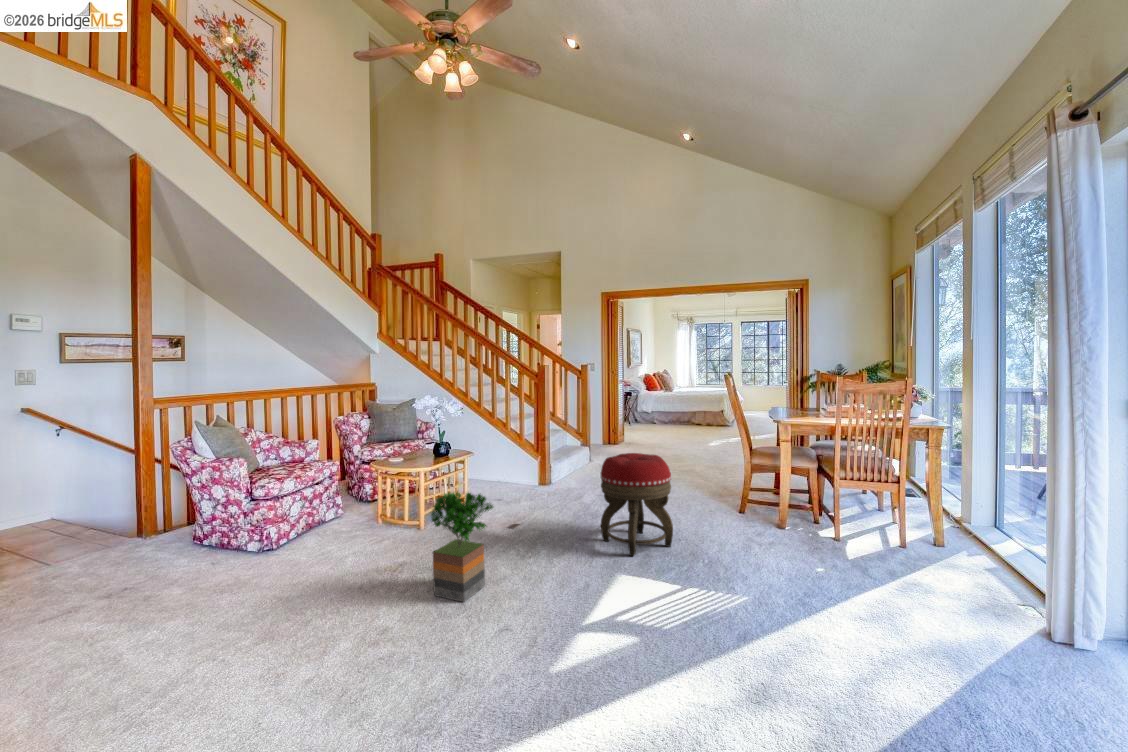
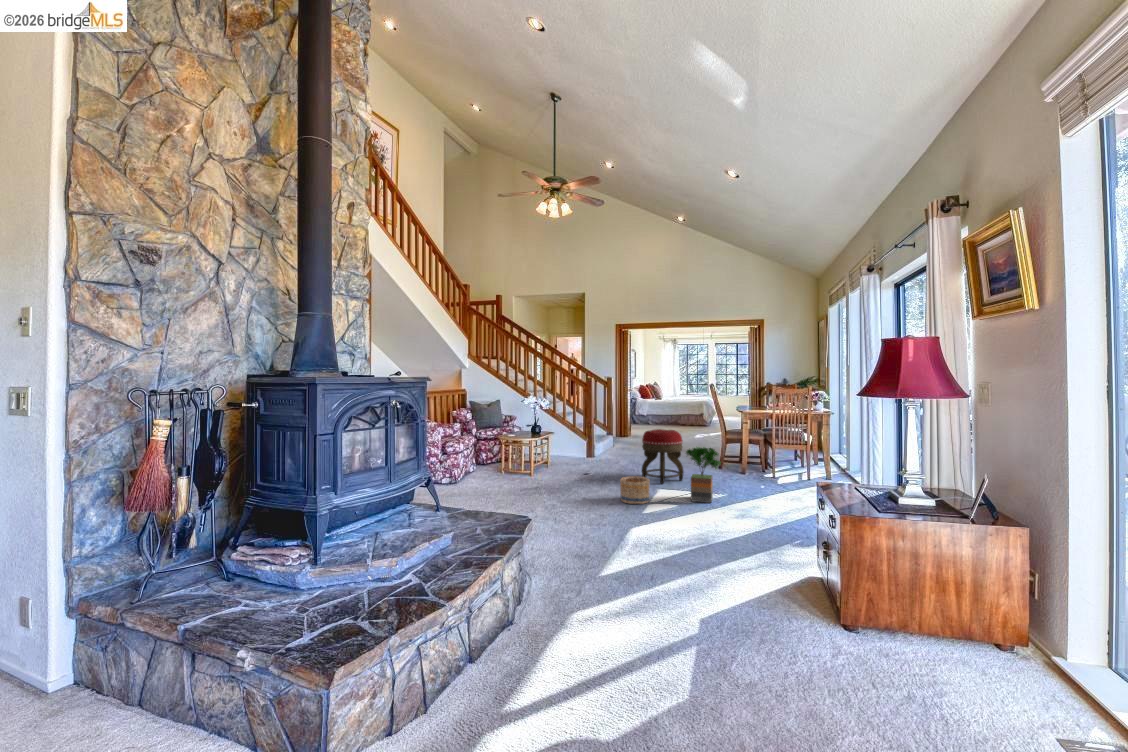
potted tree: present [430,492,493,602] -> present [686,447,721,503]
basket: none [527,559,589,629] -> present [620,476,650,504]

